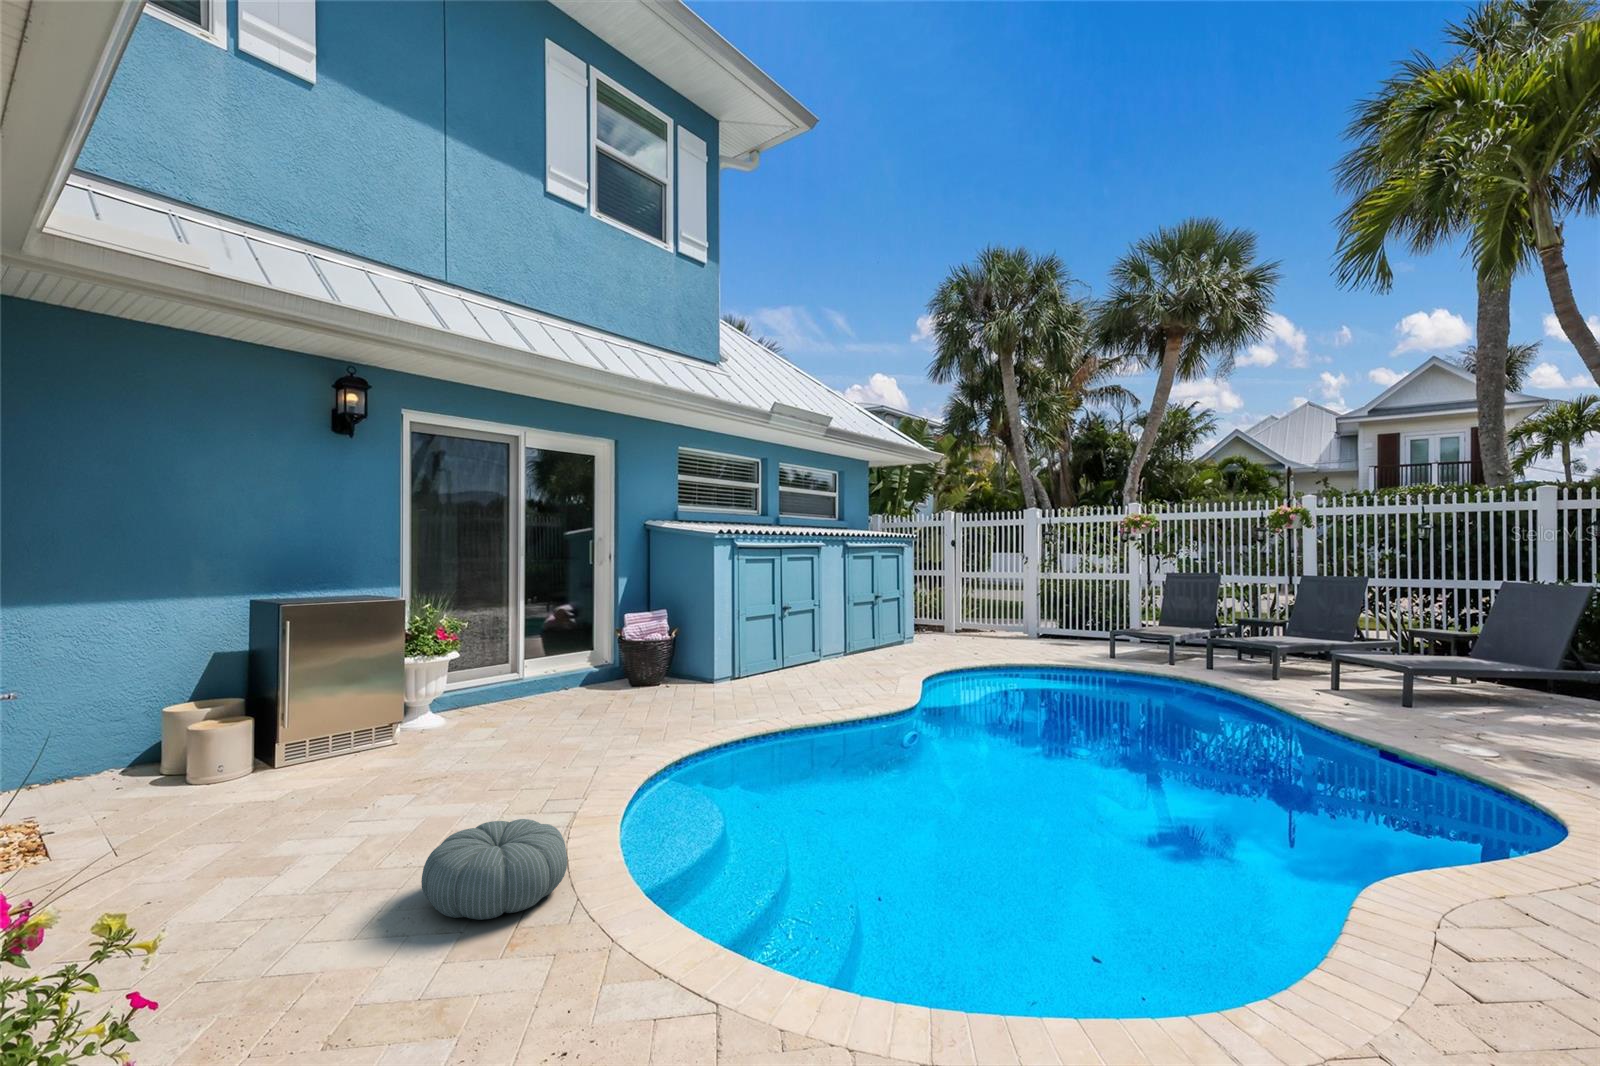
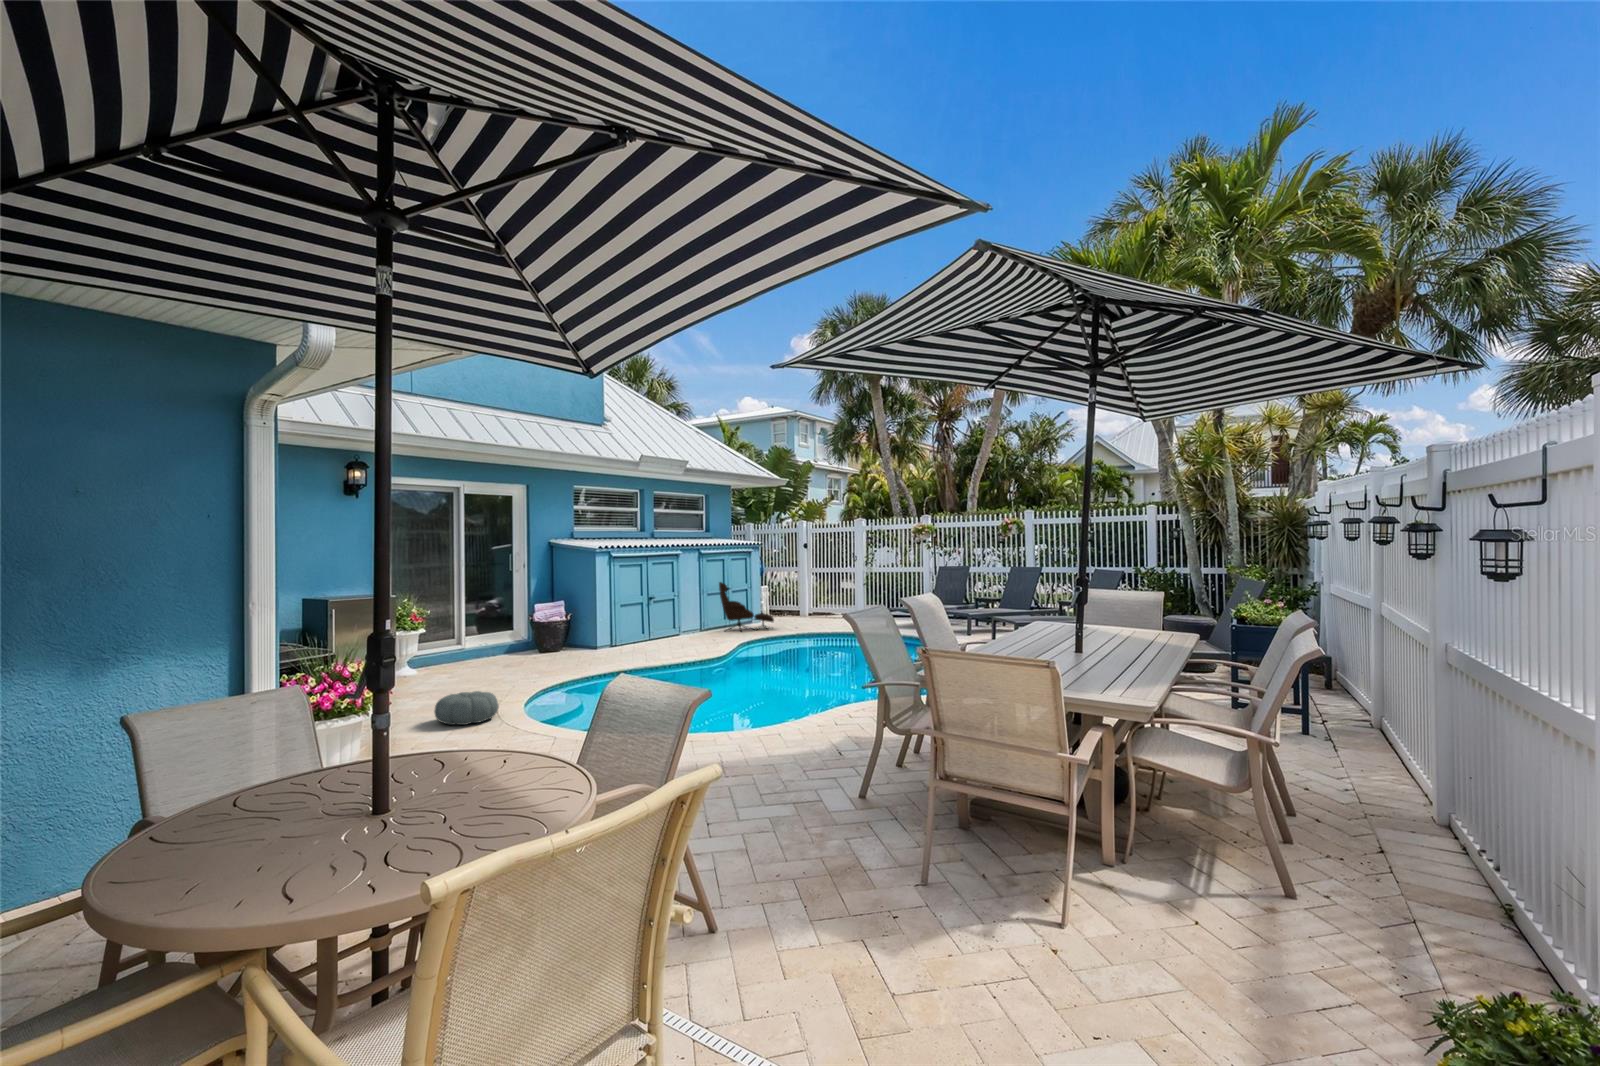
lounge chair: none [863,586,940,656] -> present [719,582,774,631]

